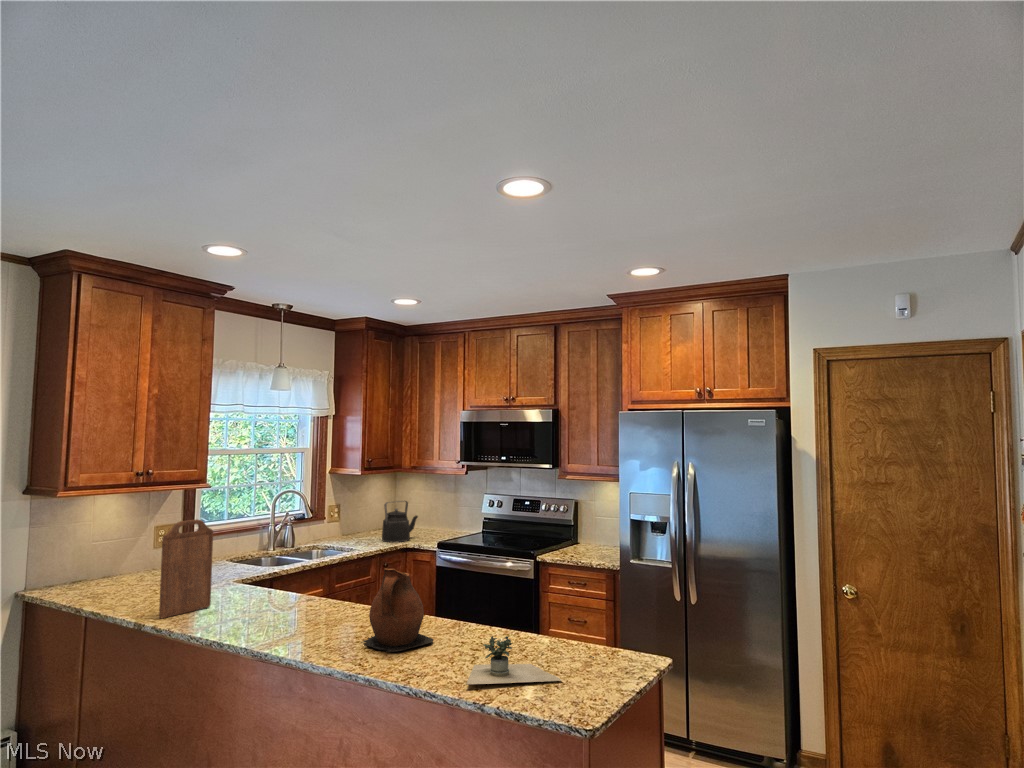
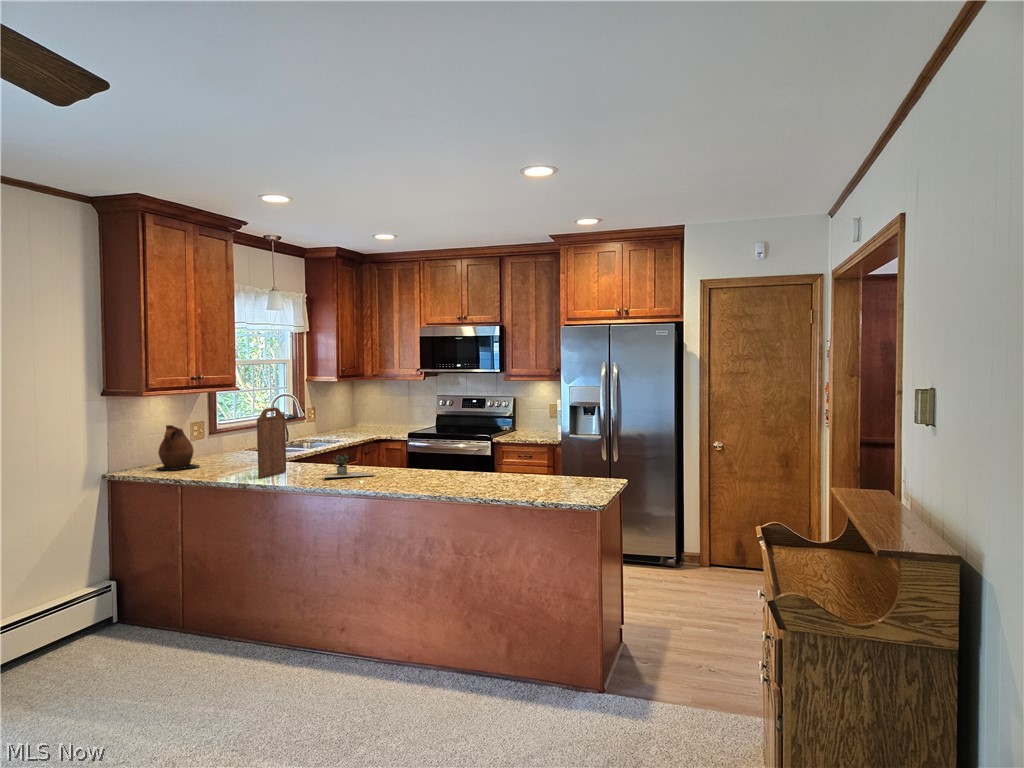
kettle: present [382,501,418,543] -> none [355,403,383,437]
ceramic pitcher: present [363,569,434,652] -> present [157,425,199,470]
potted plant: present [467,636,594,684] -> present [324,454,375,478]

